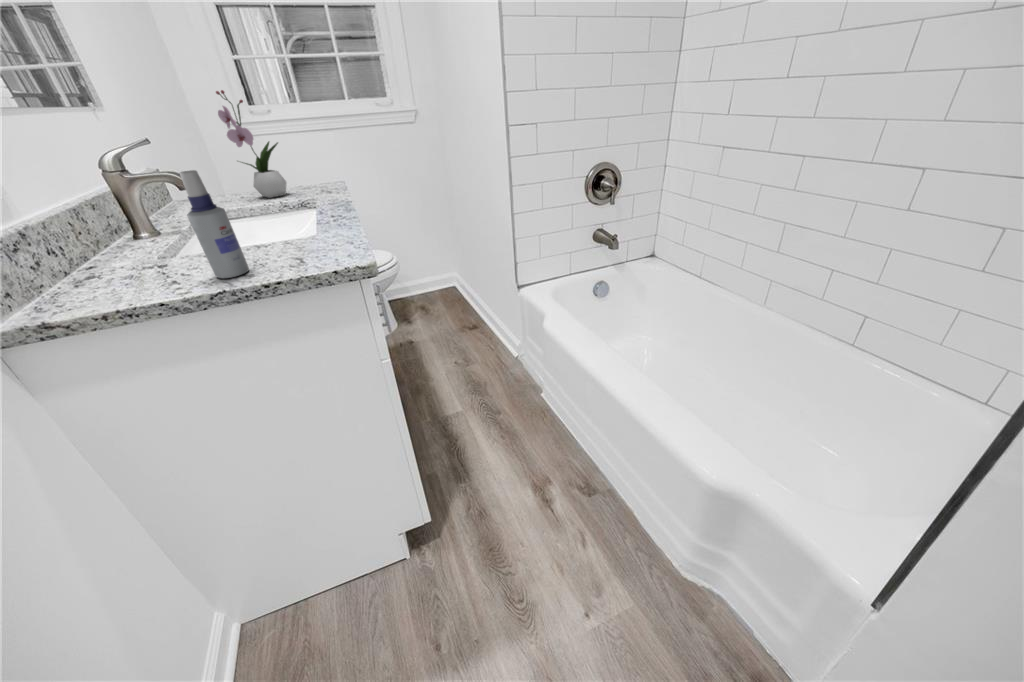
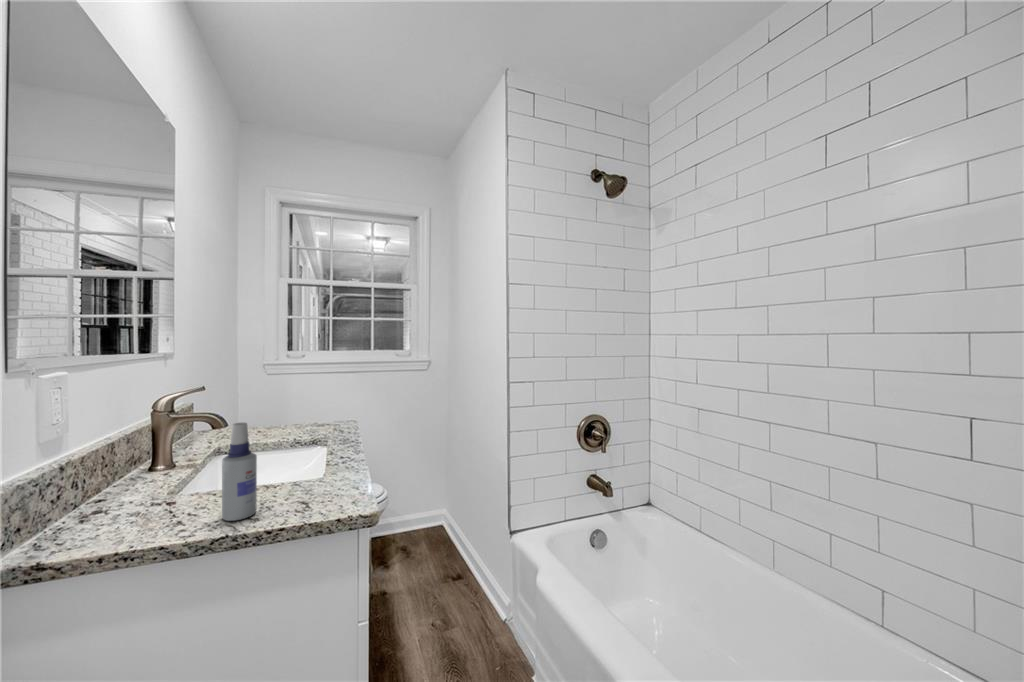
flower arrangement: present [216,90,286,198] -> none [268,348,311,433]

